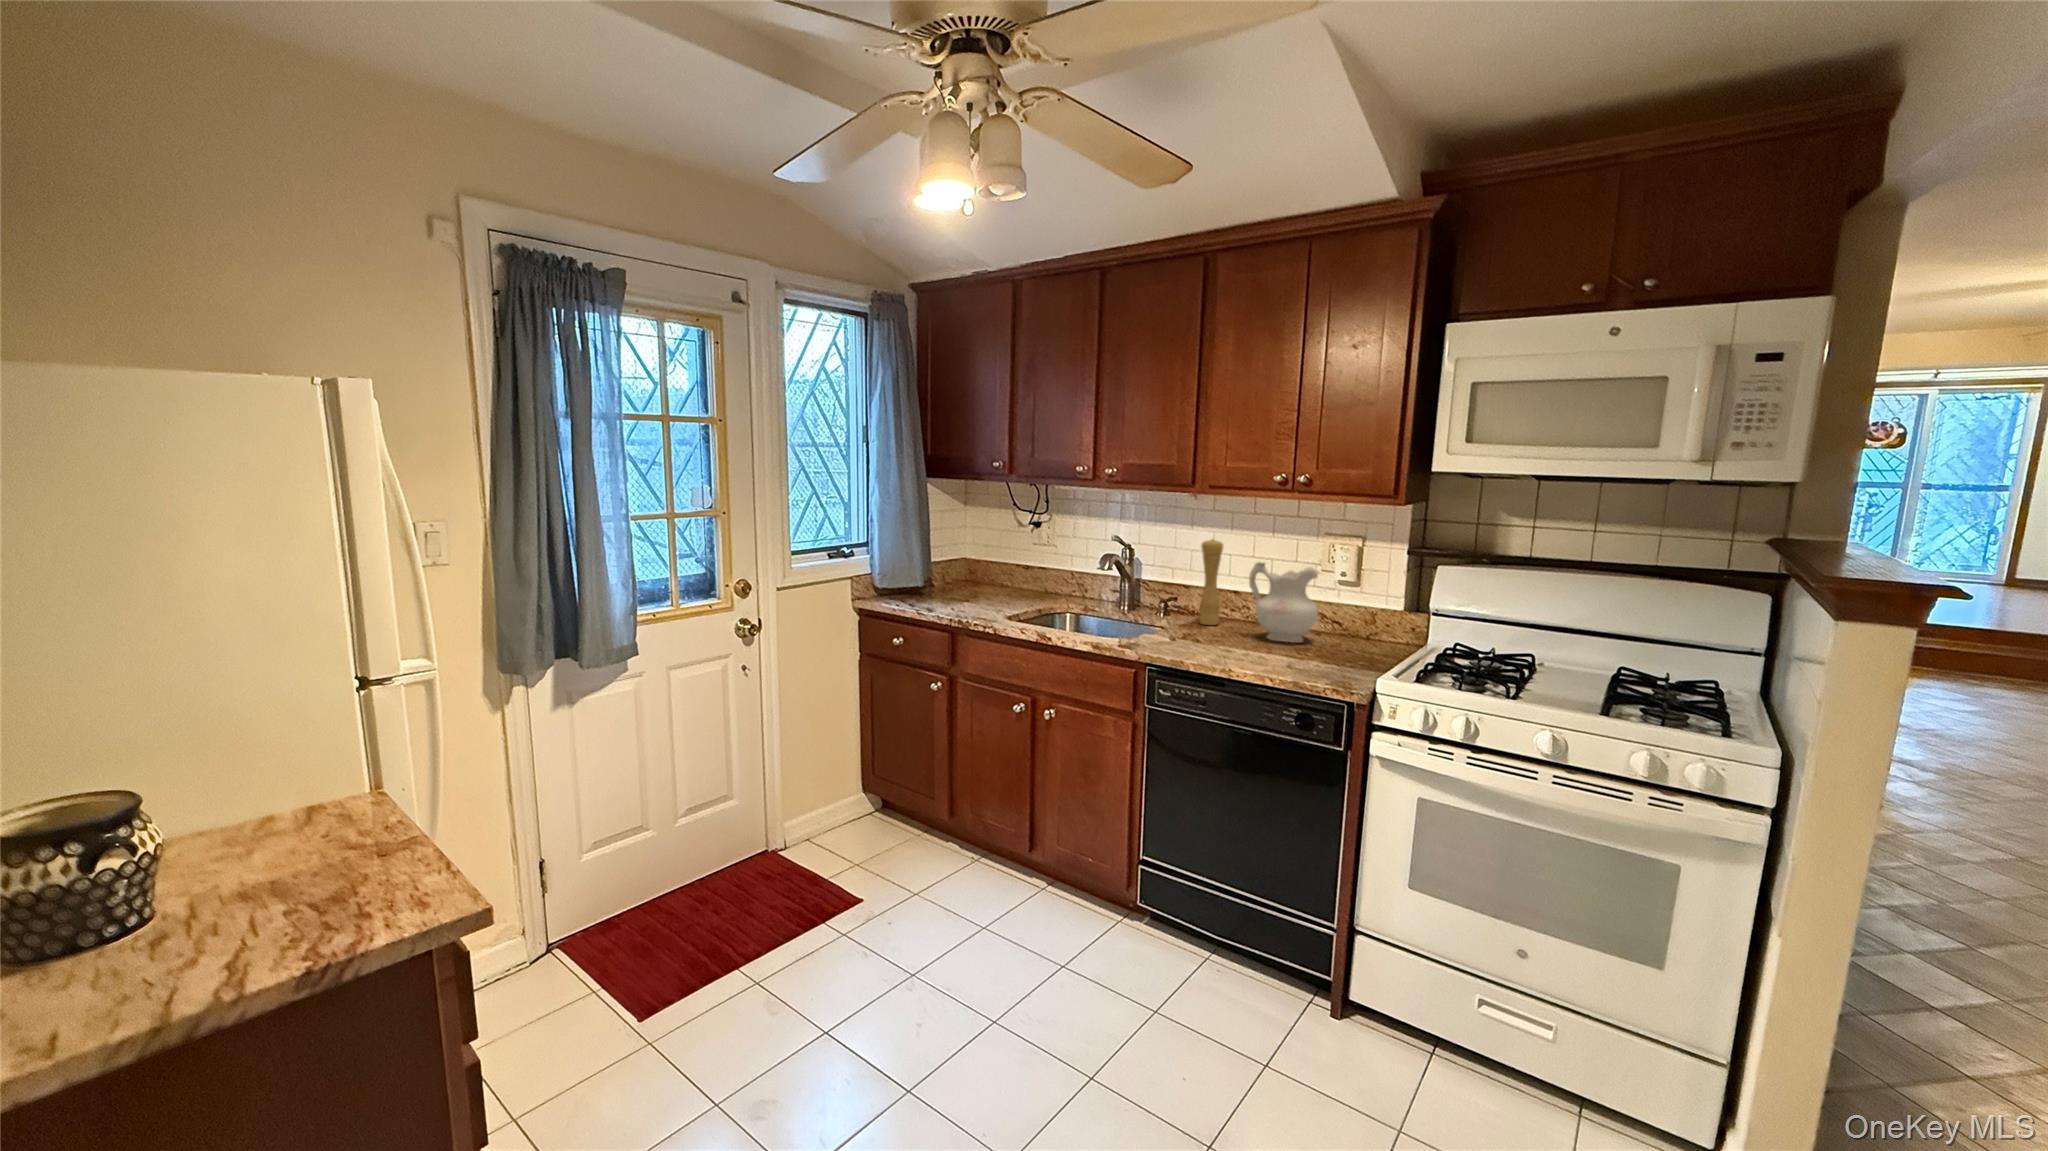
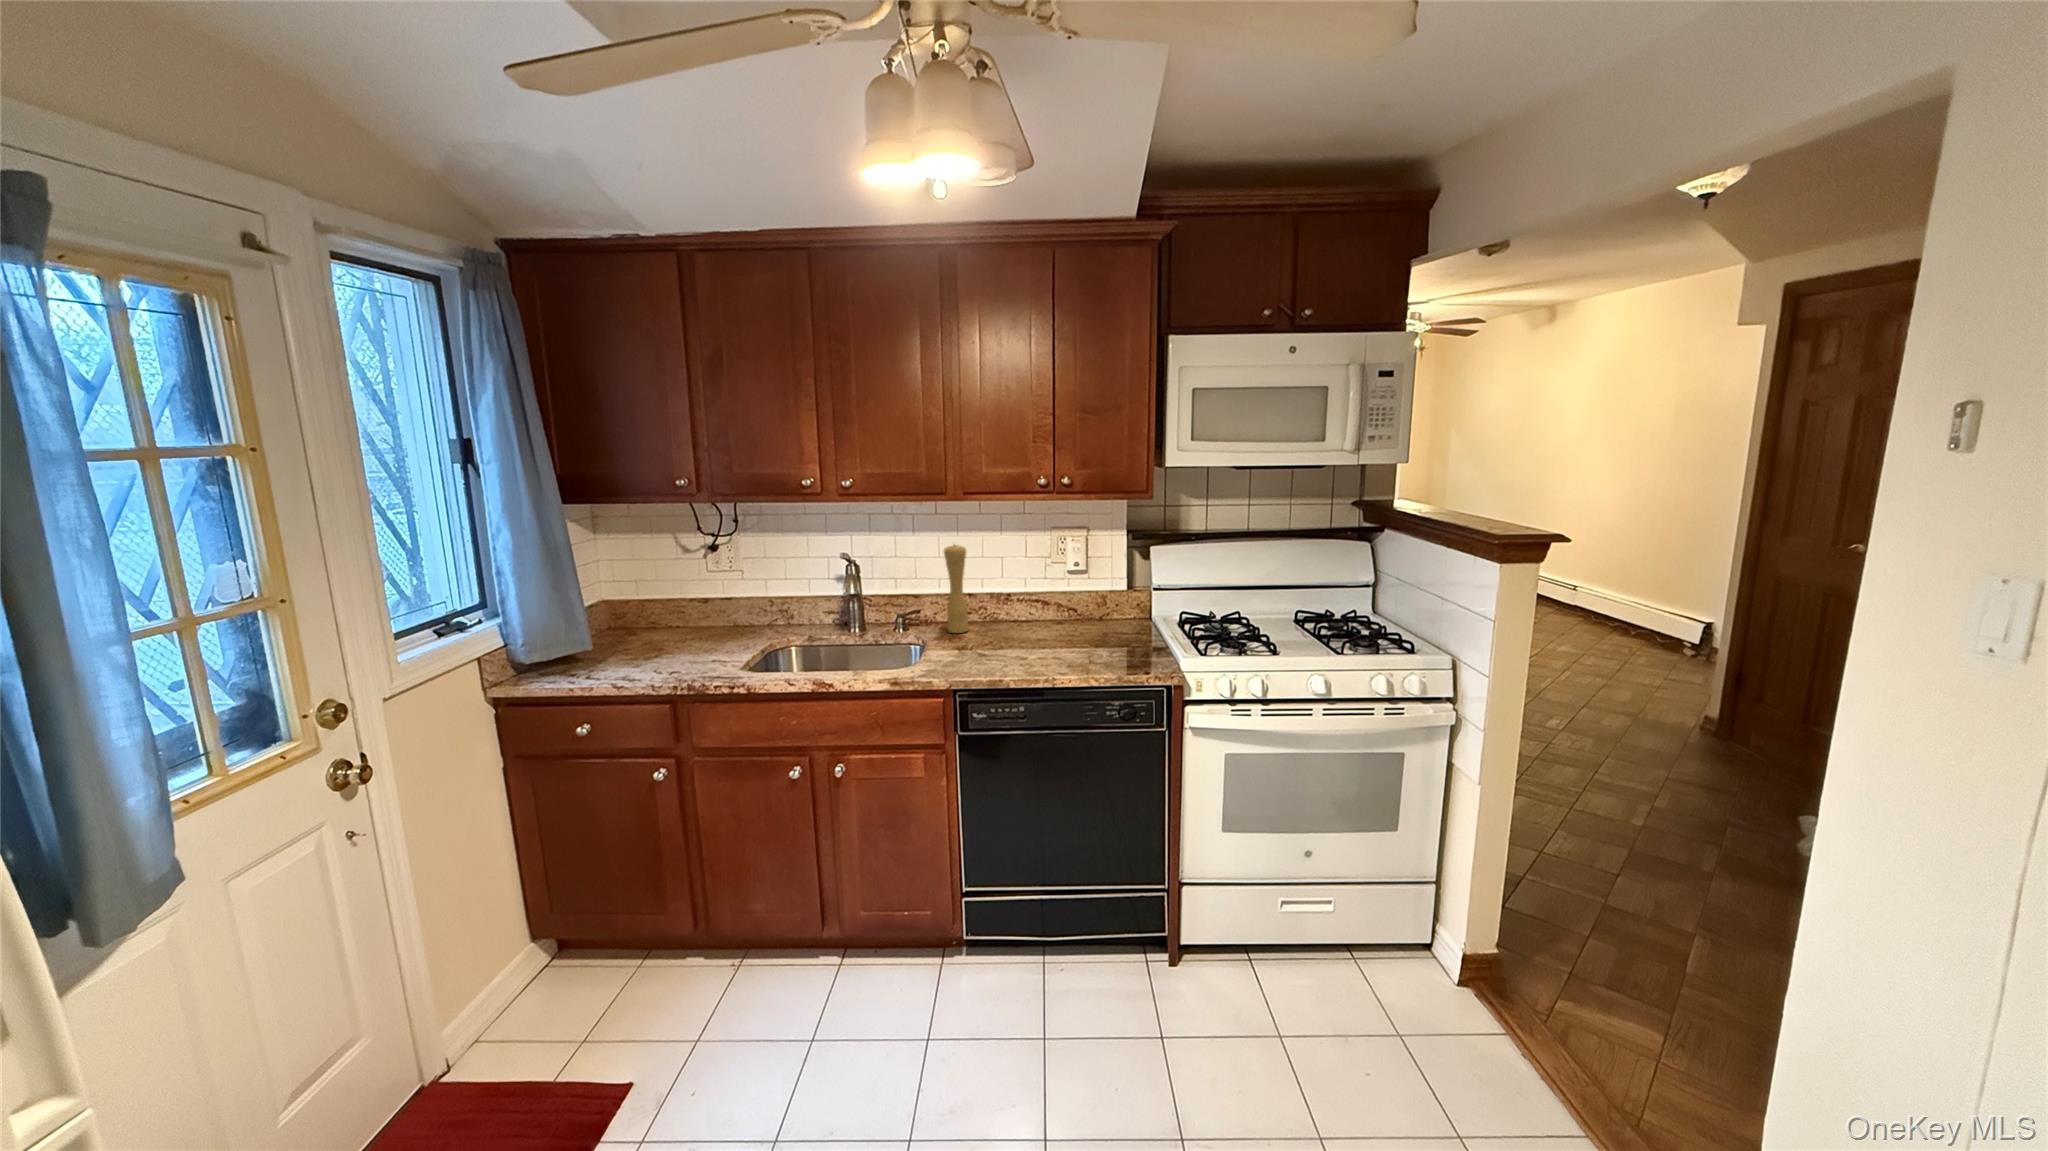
ceramic pitcher: present [1249,562,1318,643] -> none [1007,562,1073,639]

